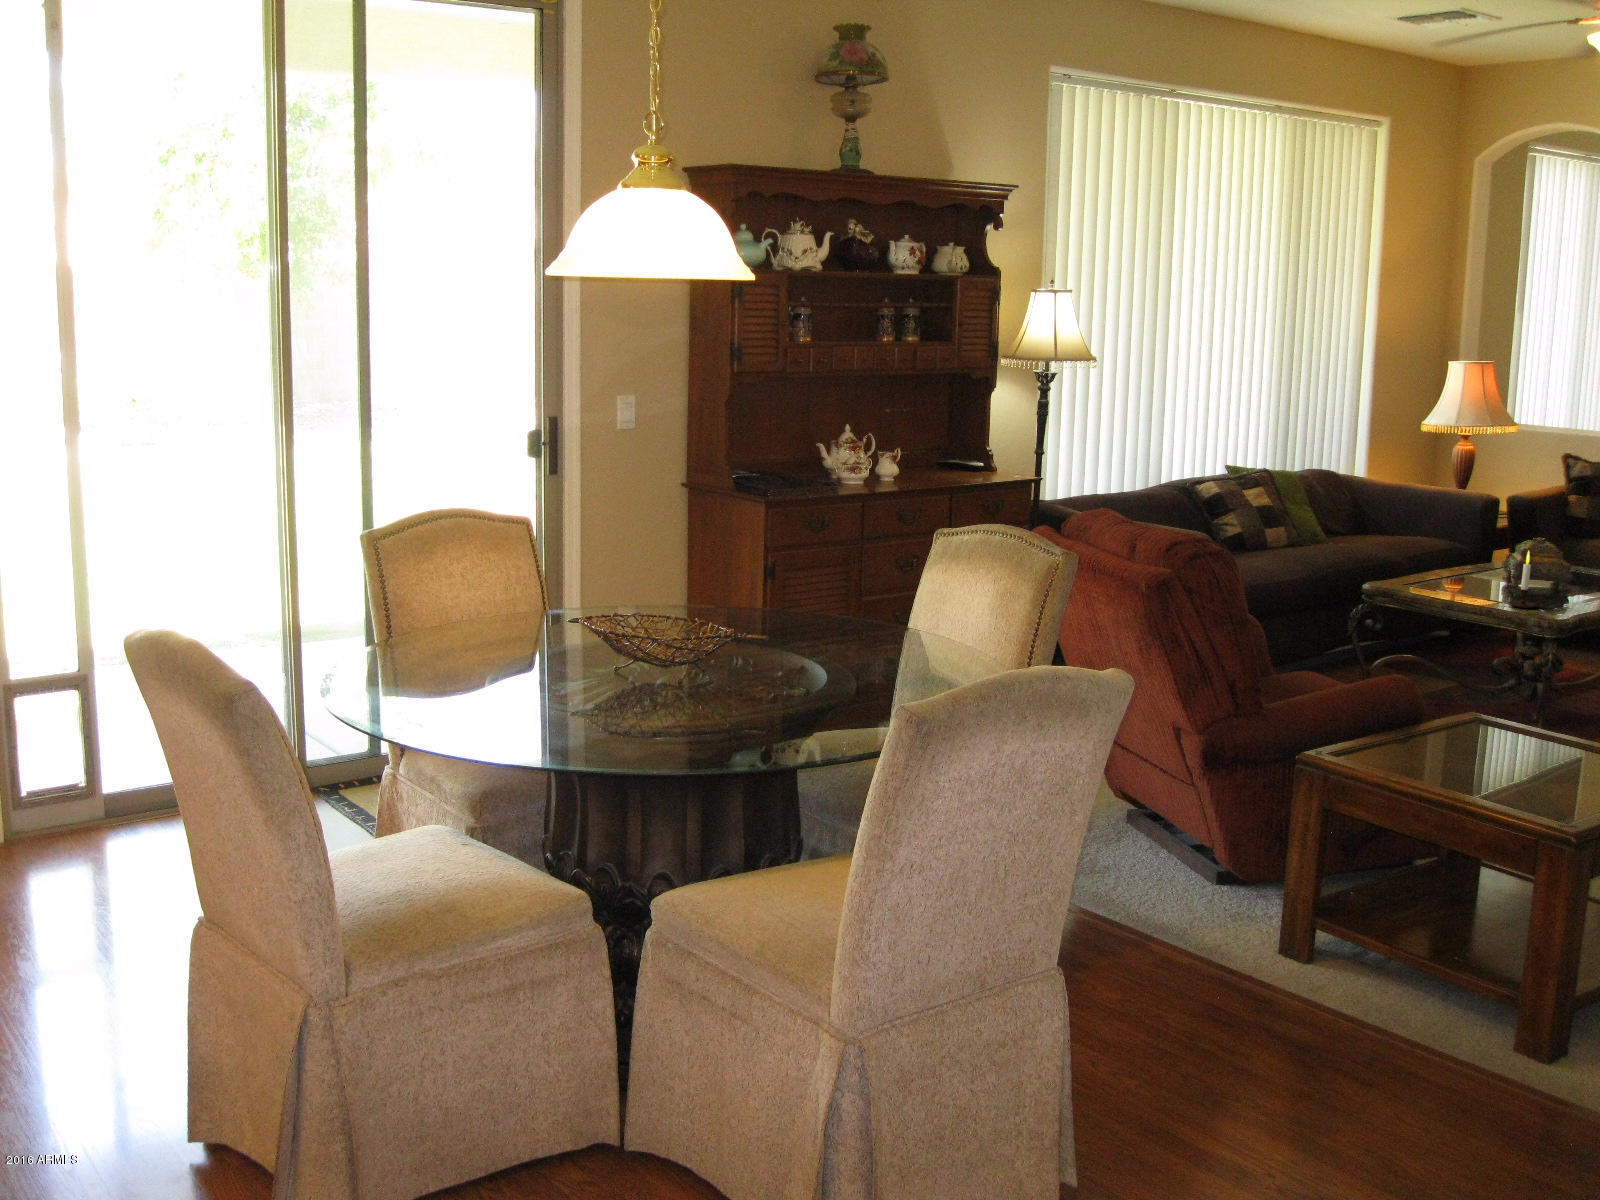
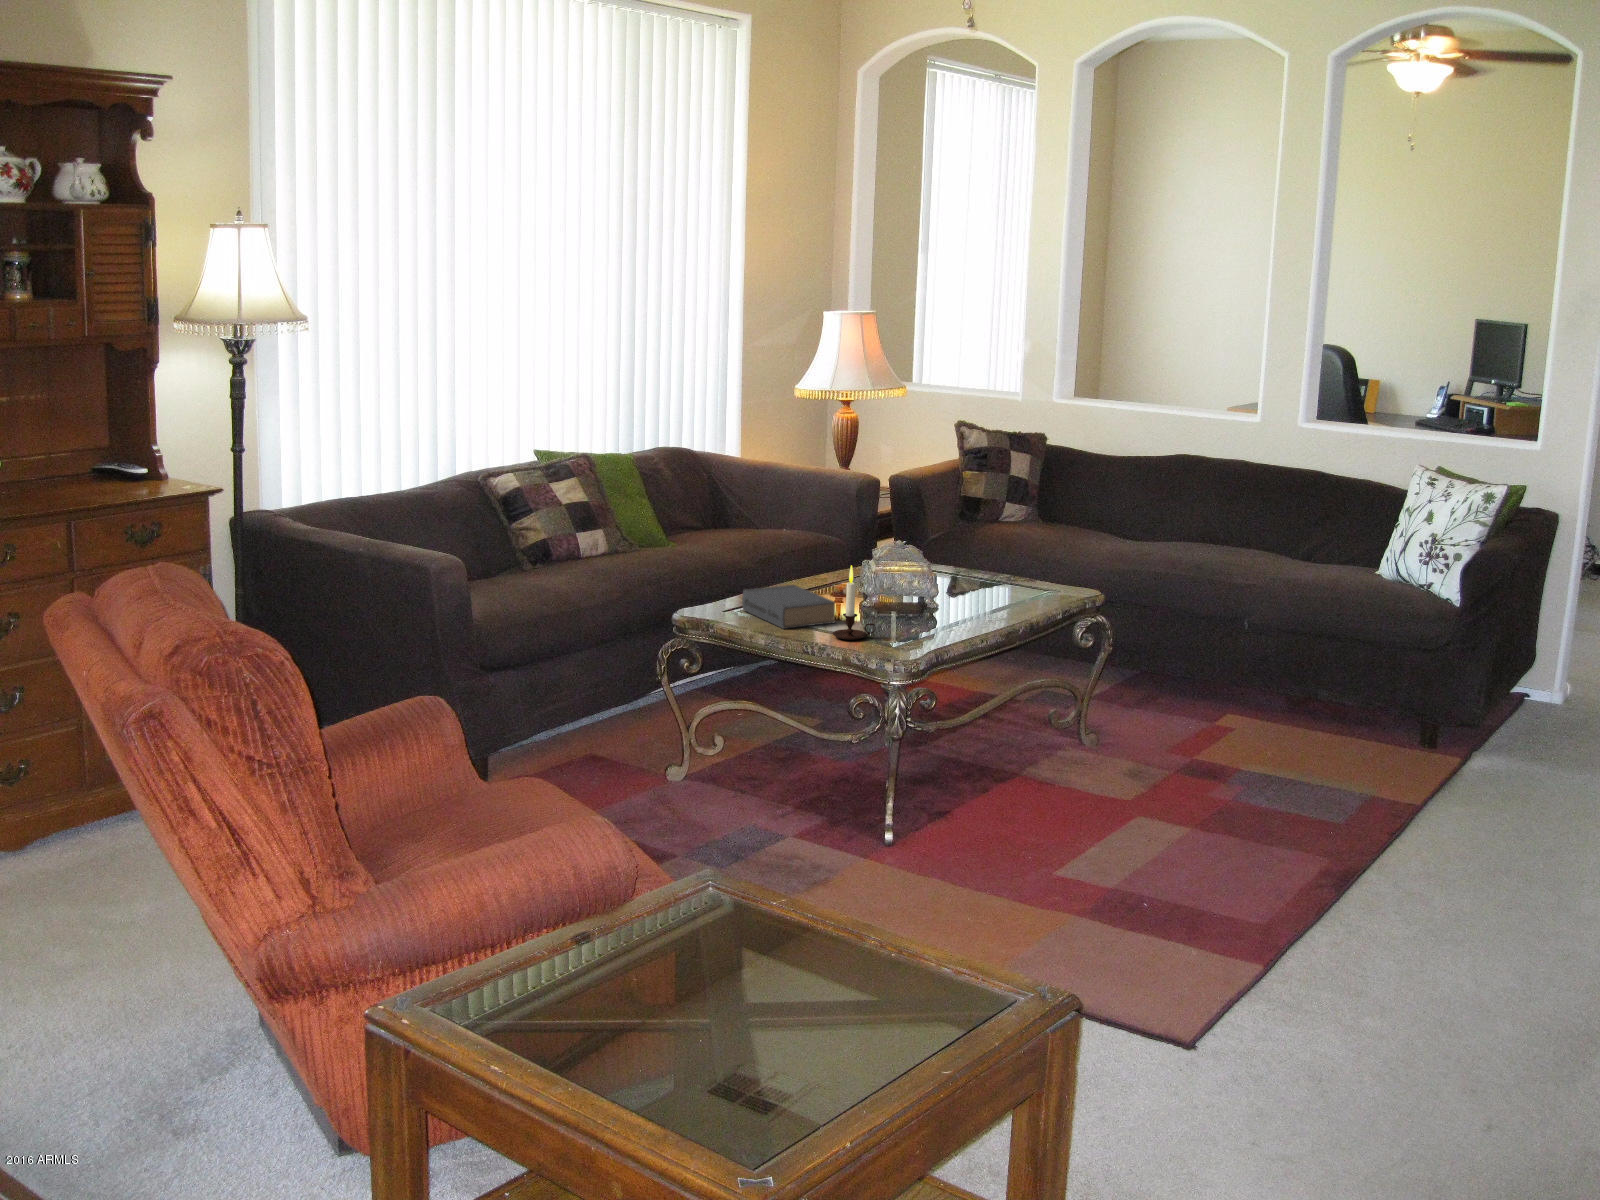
book: none [1422,569,1506,599] -> present [742,585,835,629]

